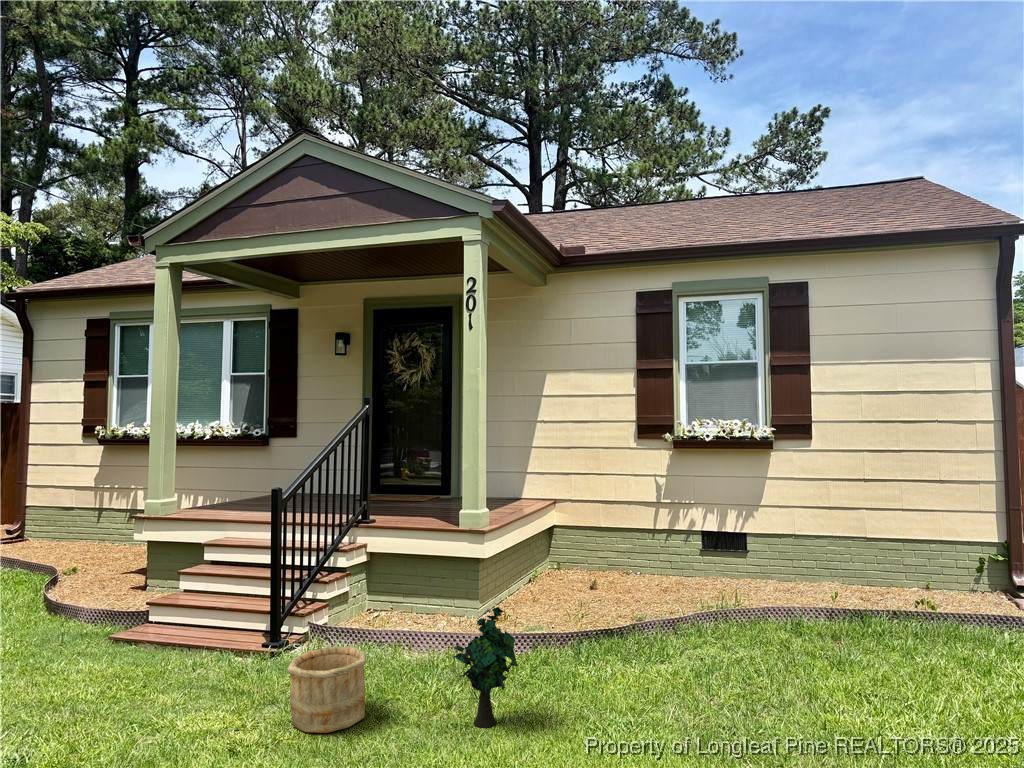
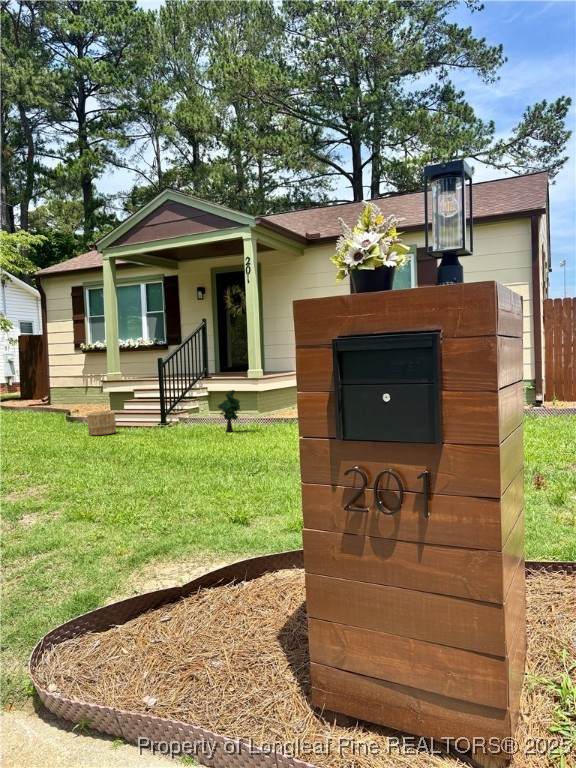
wooden bucket: present [287,647,366,733] -> present [87,411,116,435]

